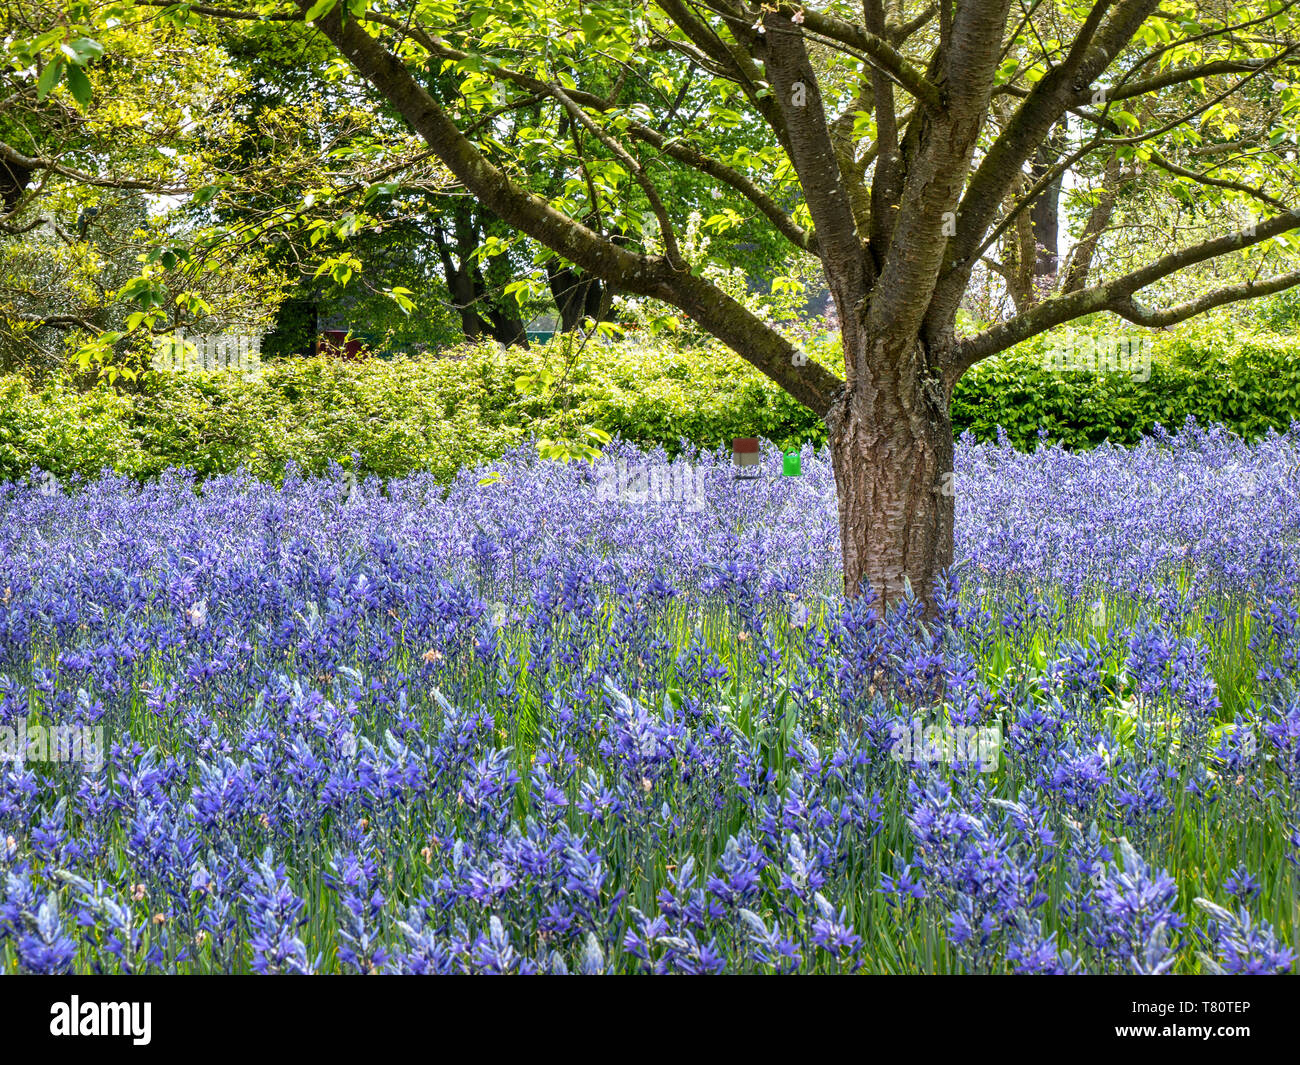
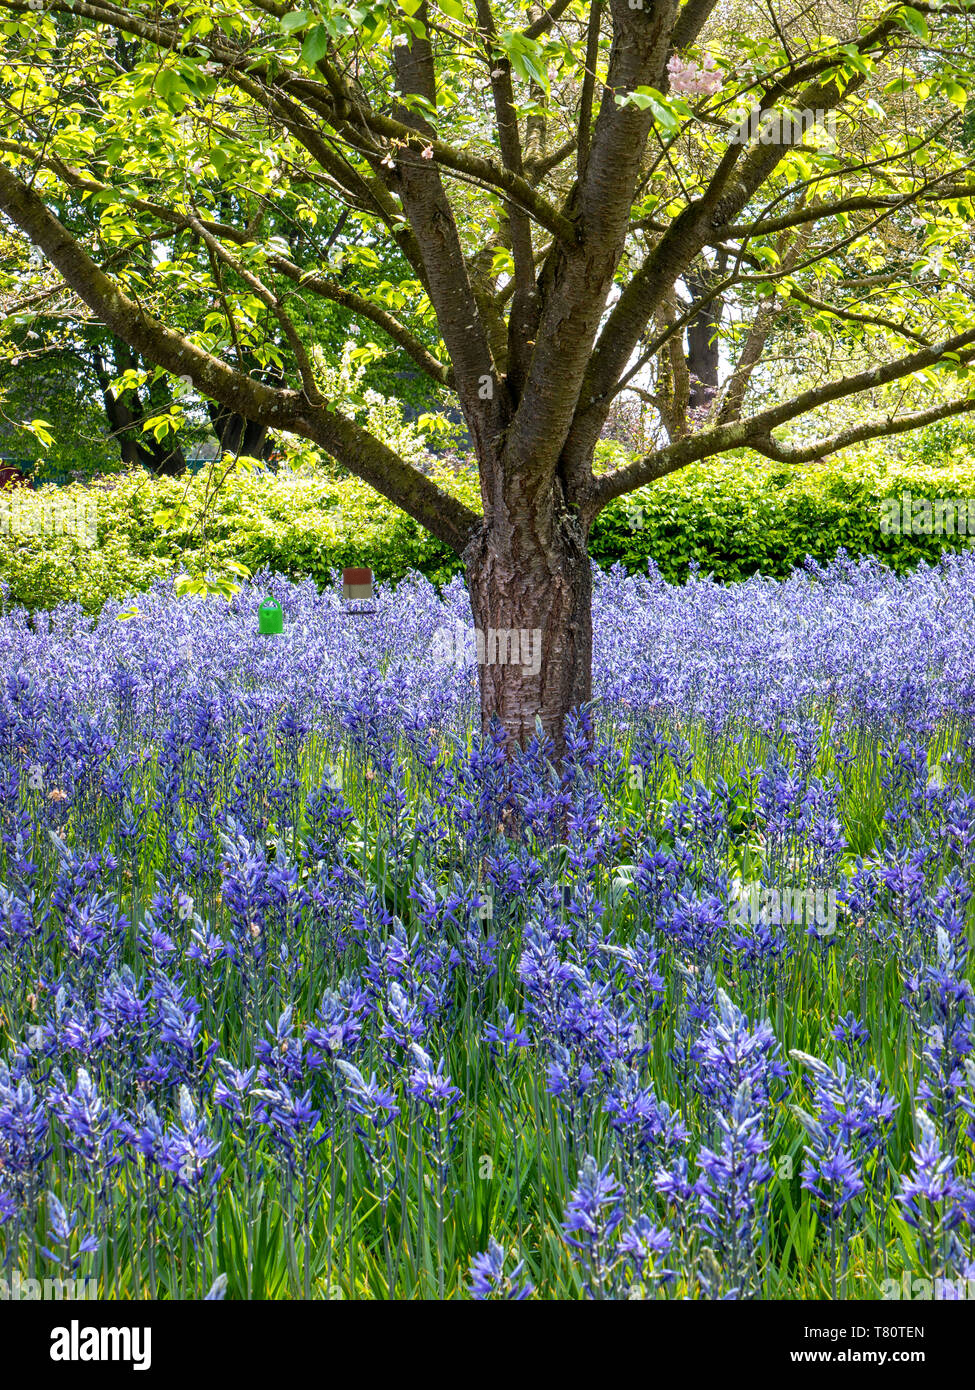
watering can: present [782,448,801,476] -> present [258,597,284,634]

